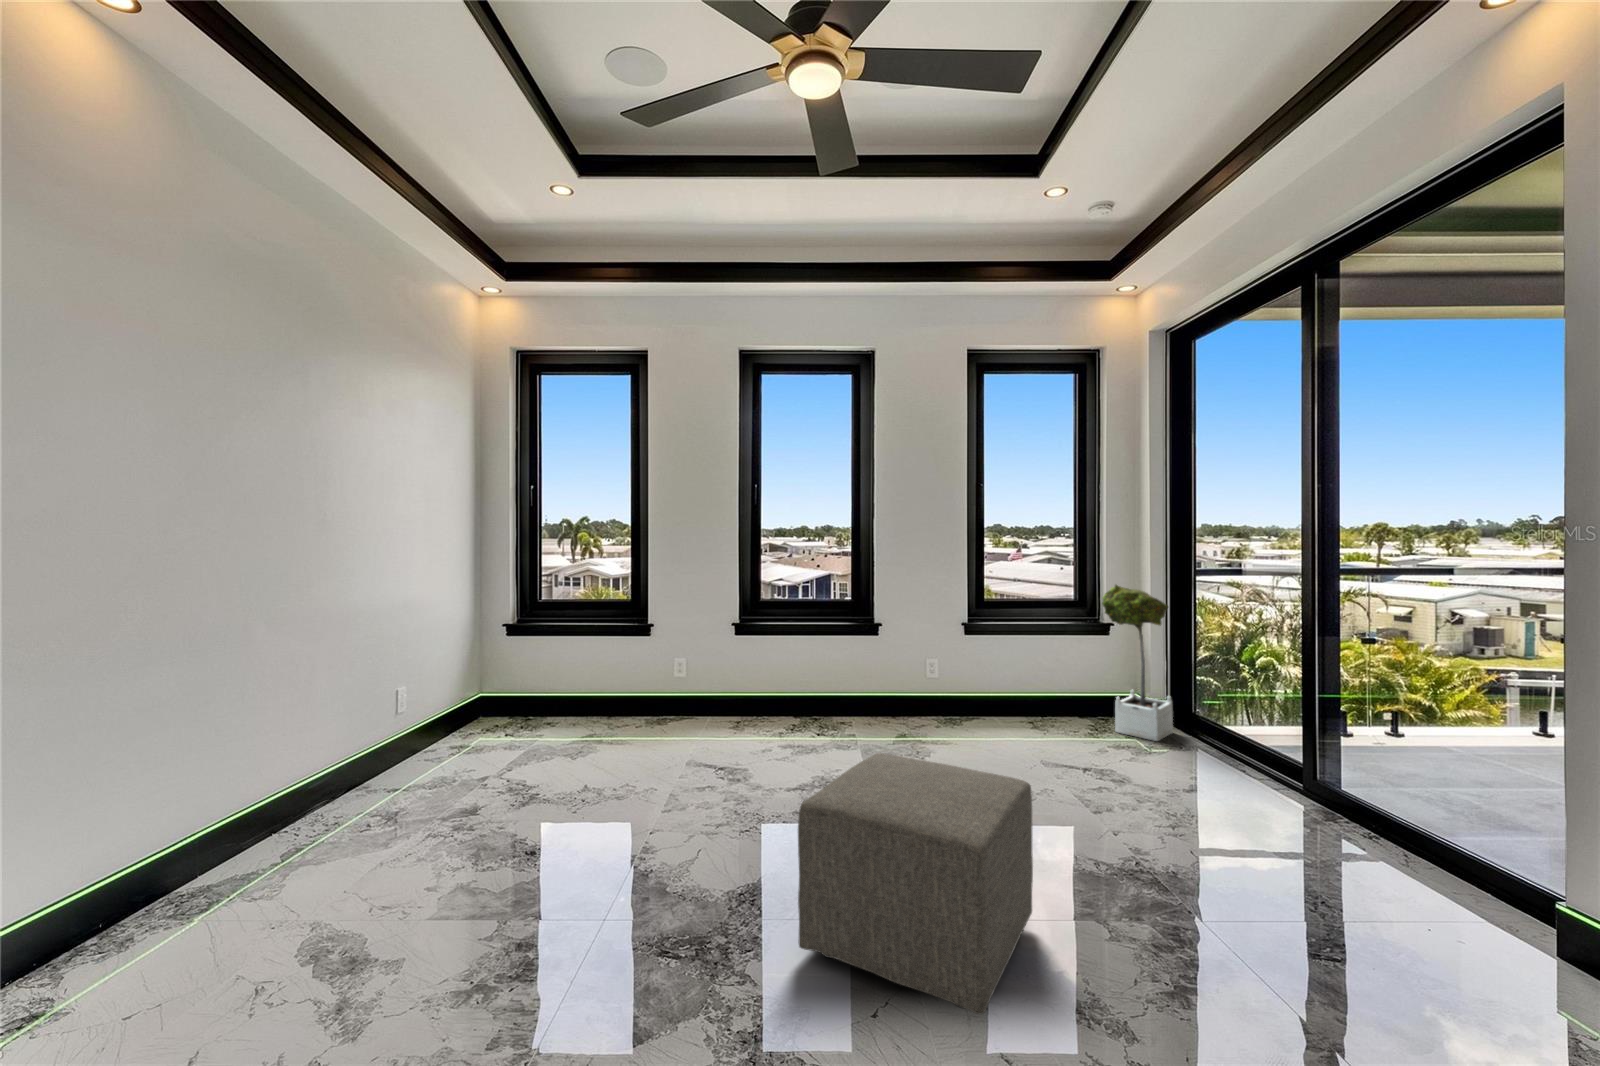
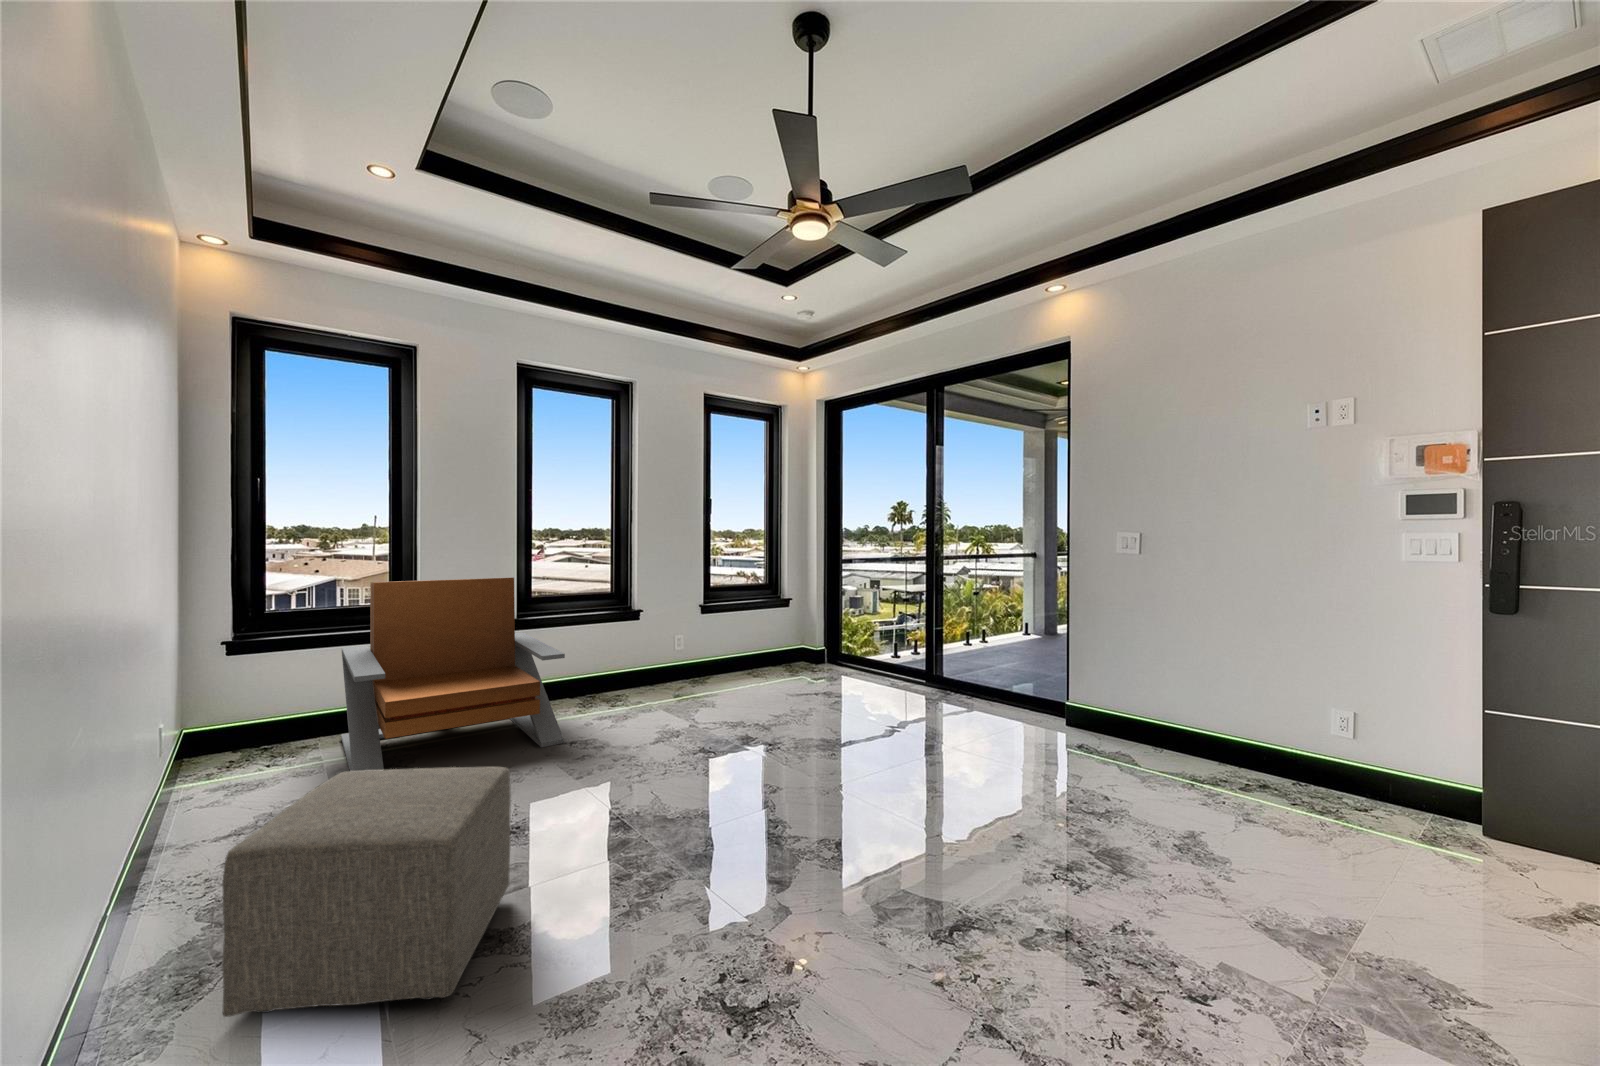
lounge chair: none [869,582,1075,767] -> present [341,578,565,771]
potted tree: present [1102,585,1173,741] -> none [593,576,648,707]

